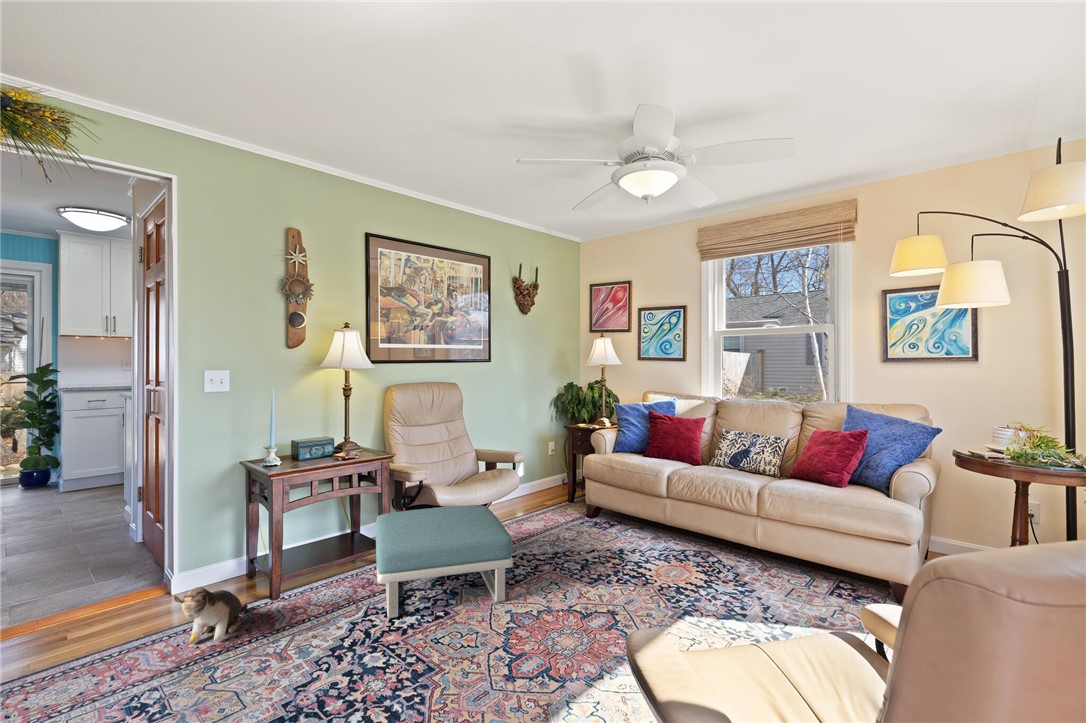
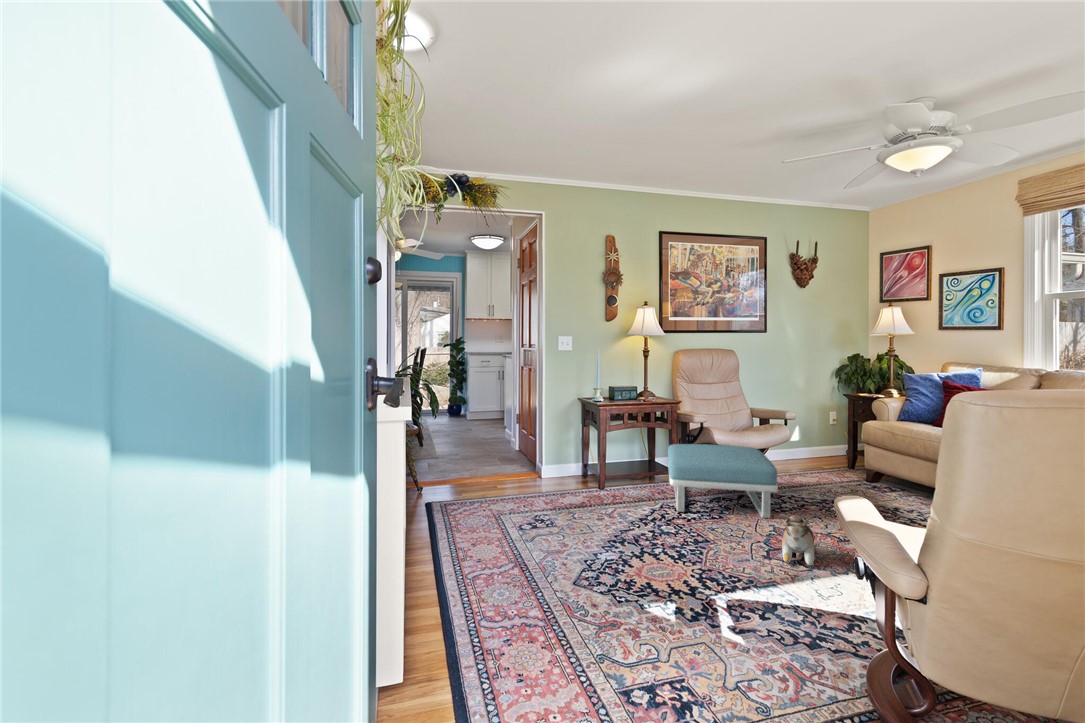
plush toy: present [174,587,248,644] -> present [782,515,817,565]

